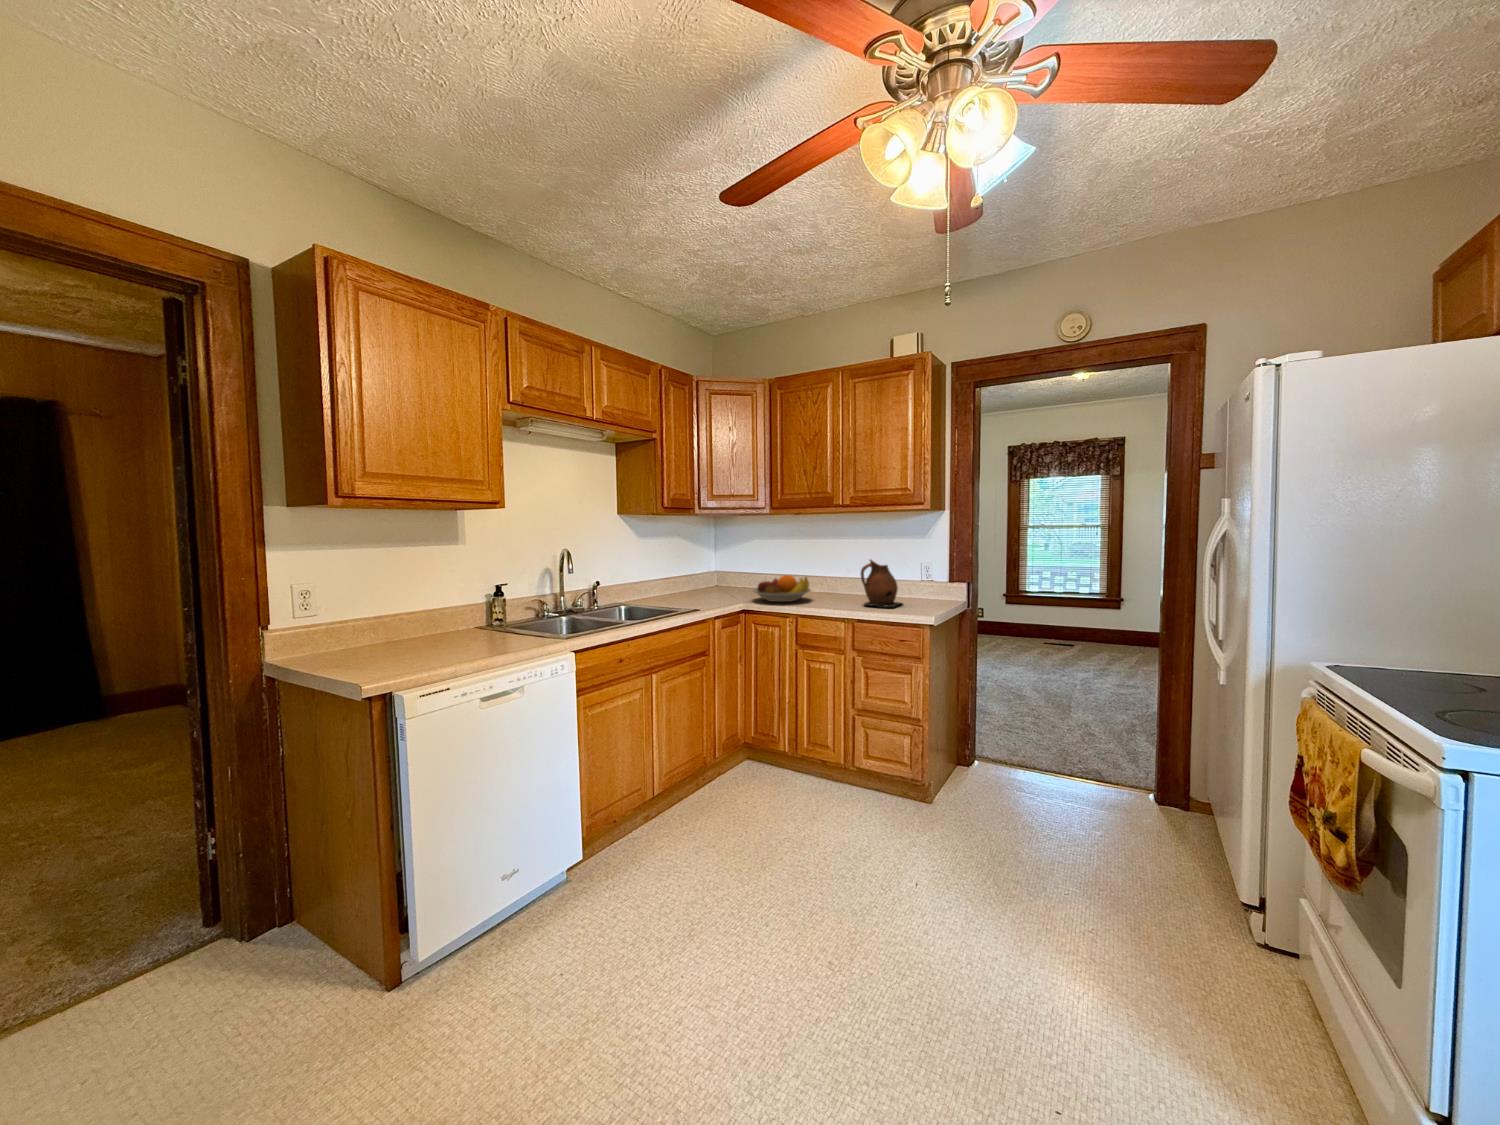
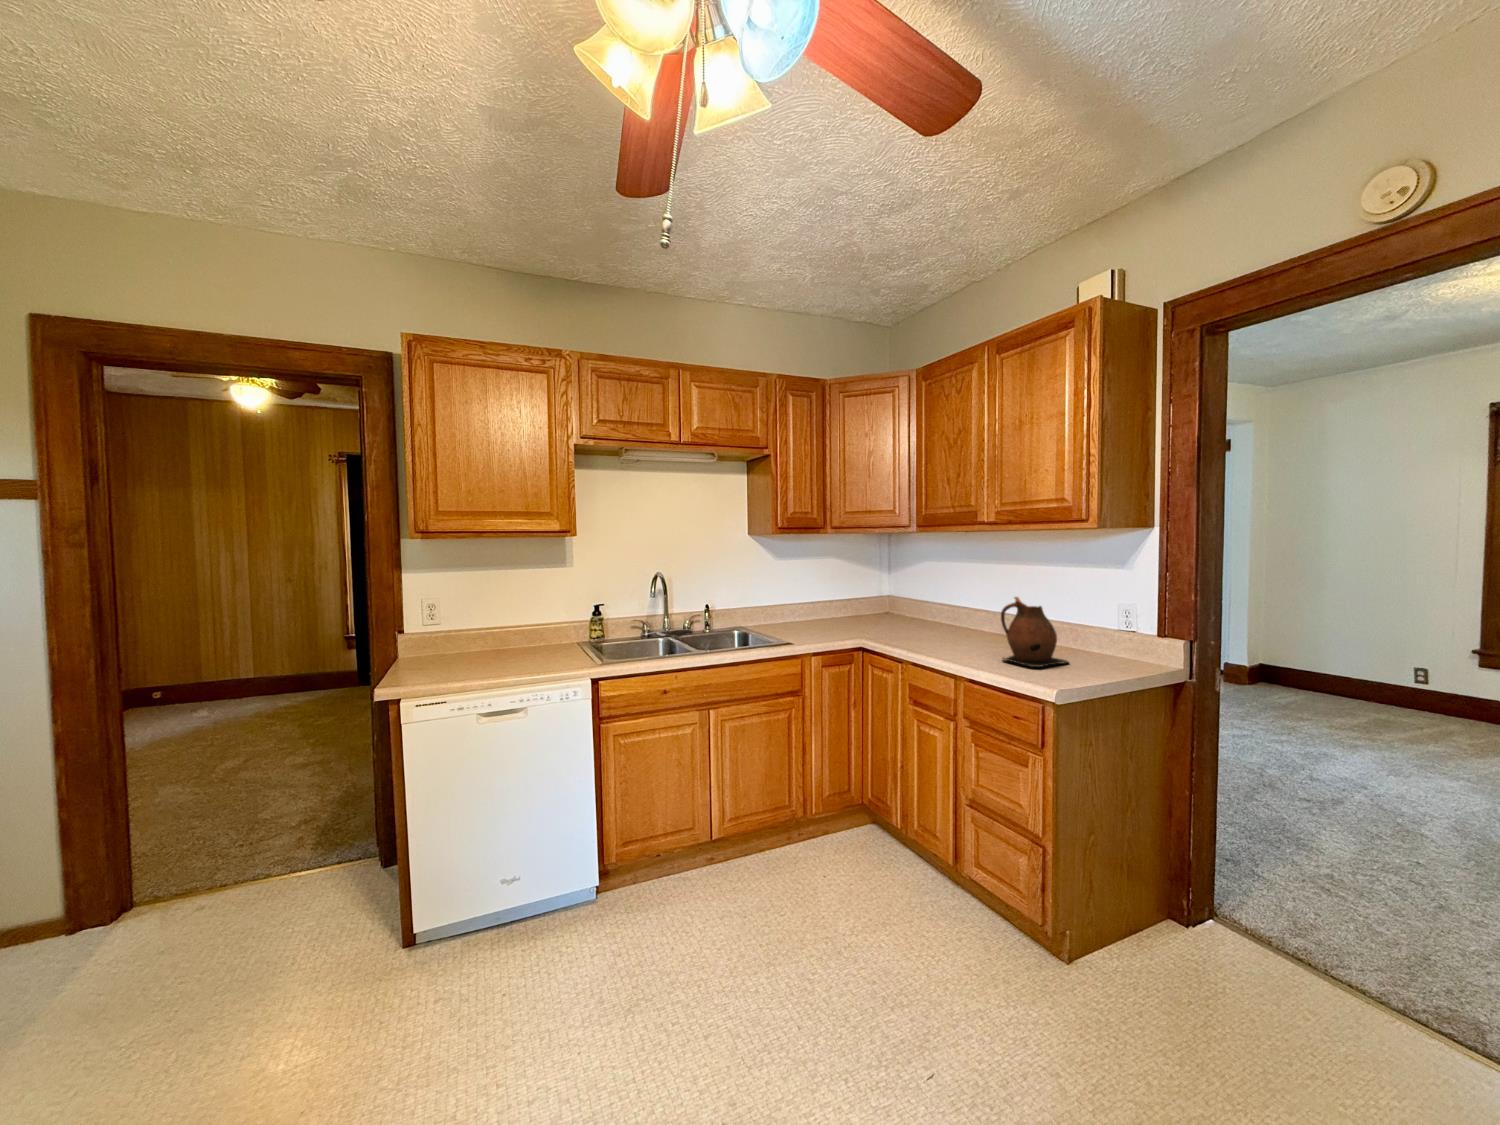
fruit bowl: present [752,575,811,602] -> none [878,609,955,643]

